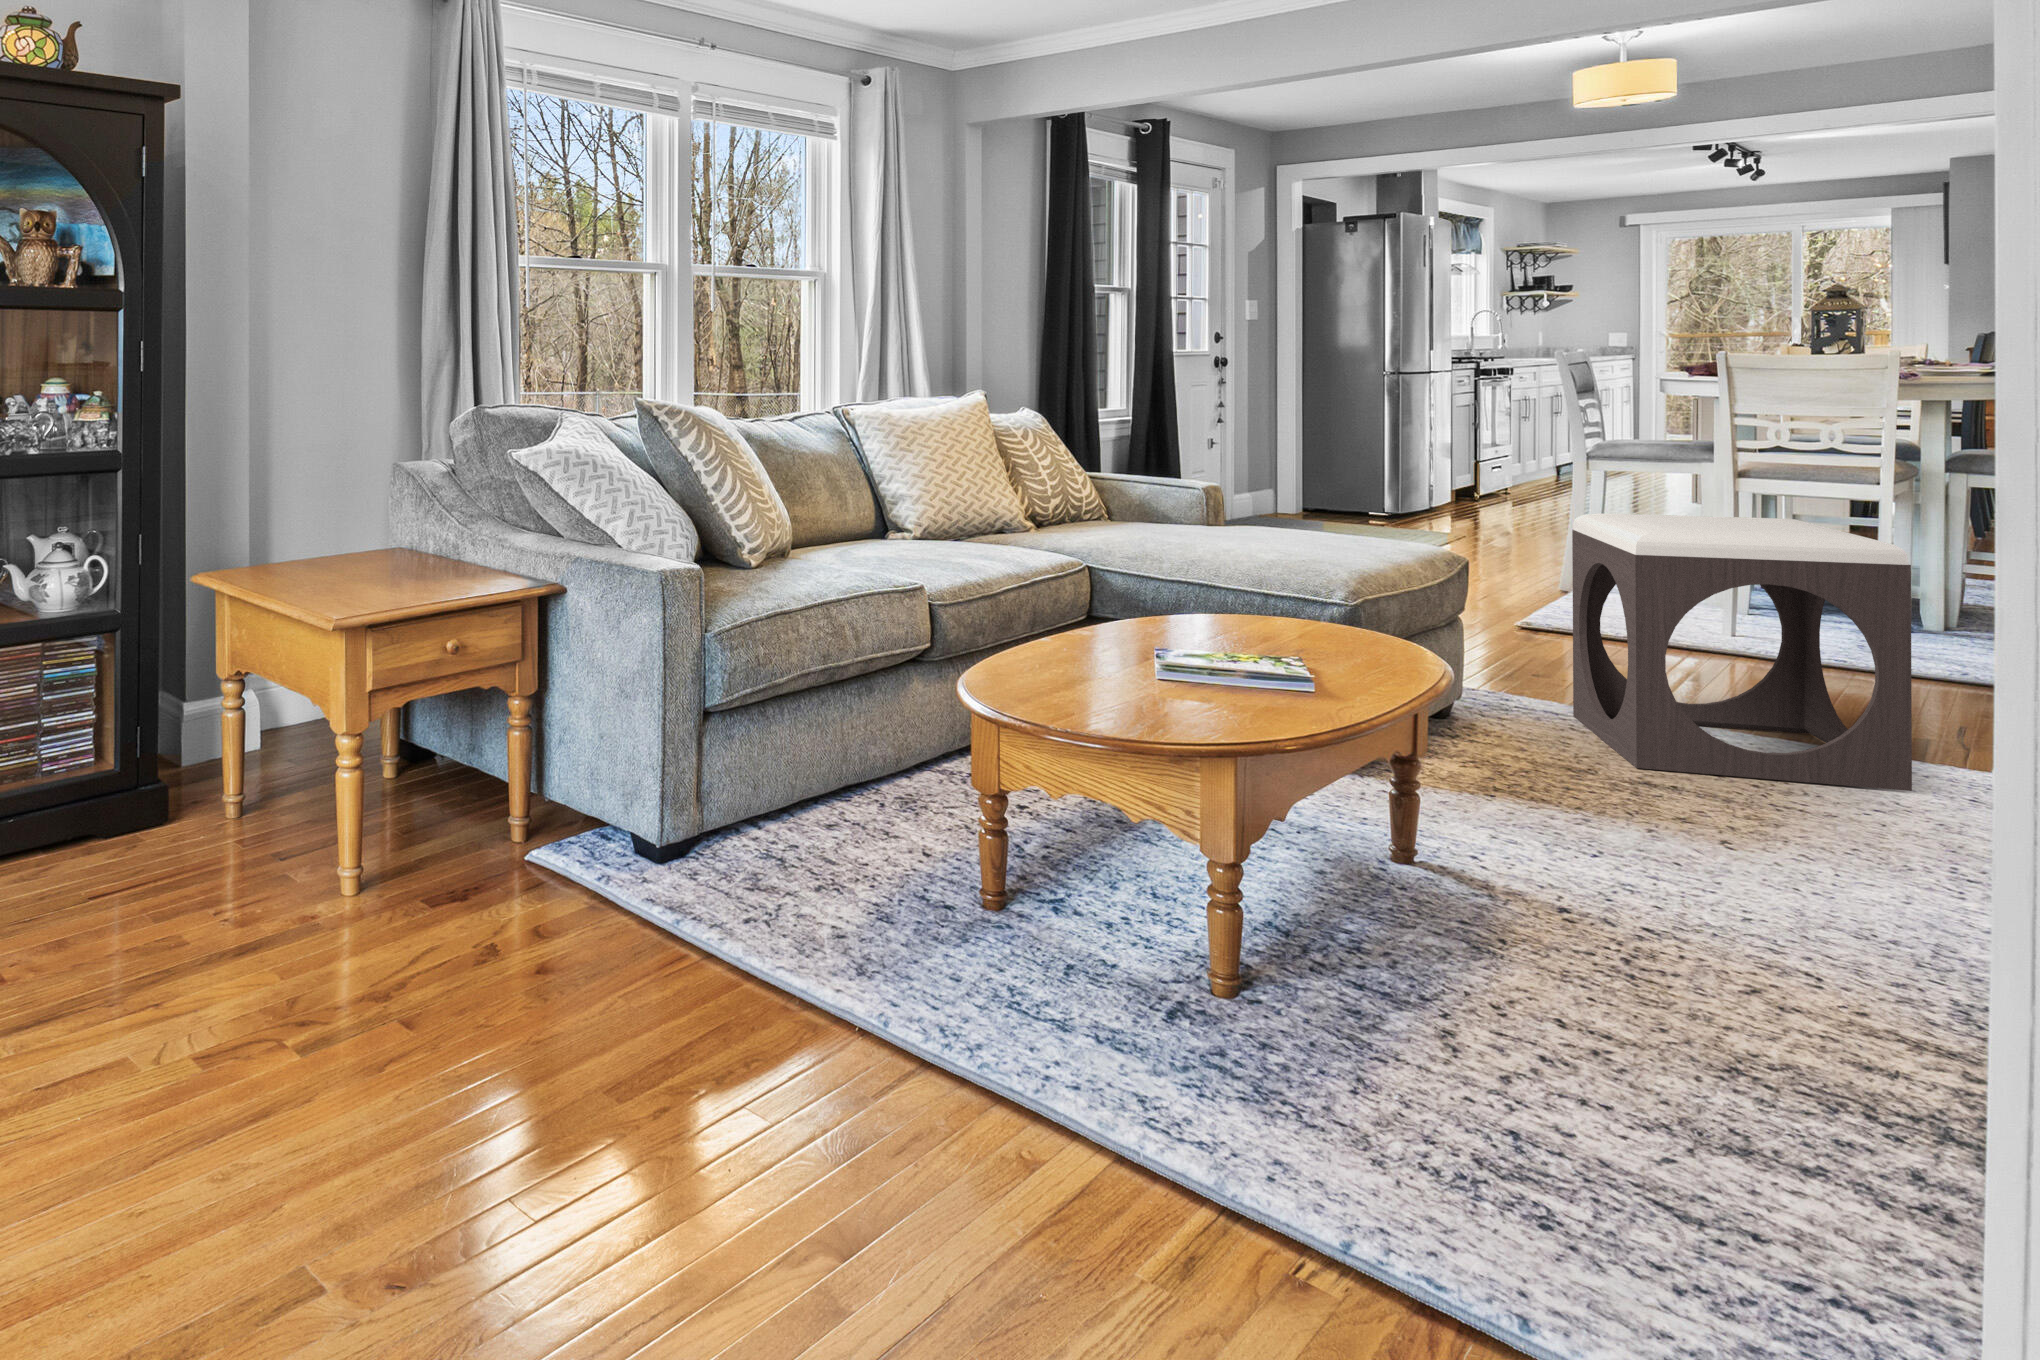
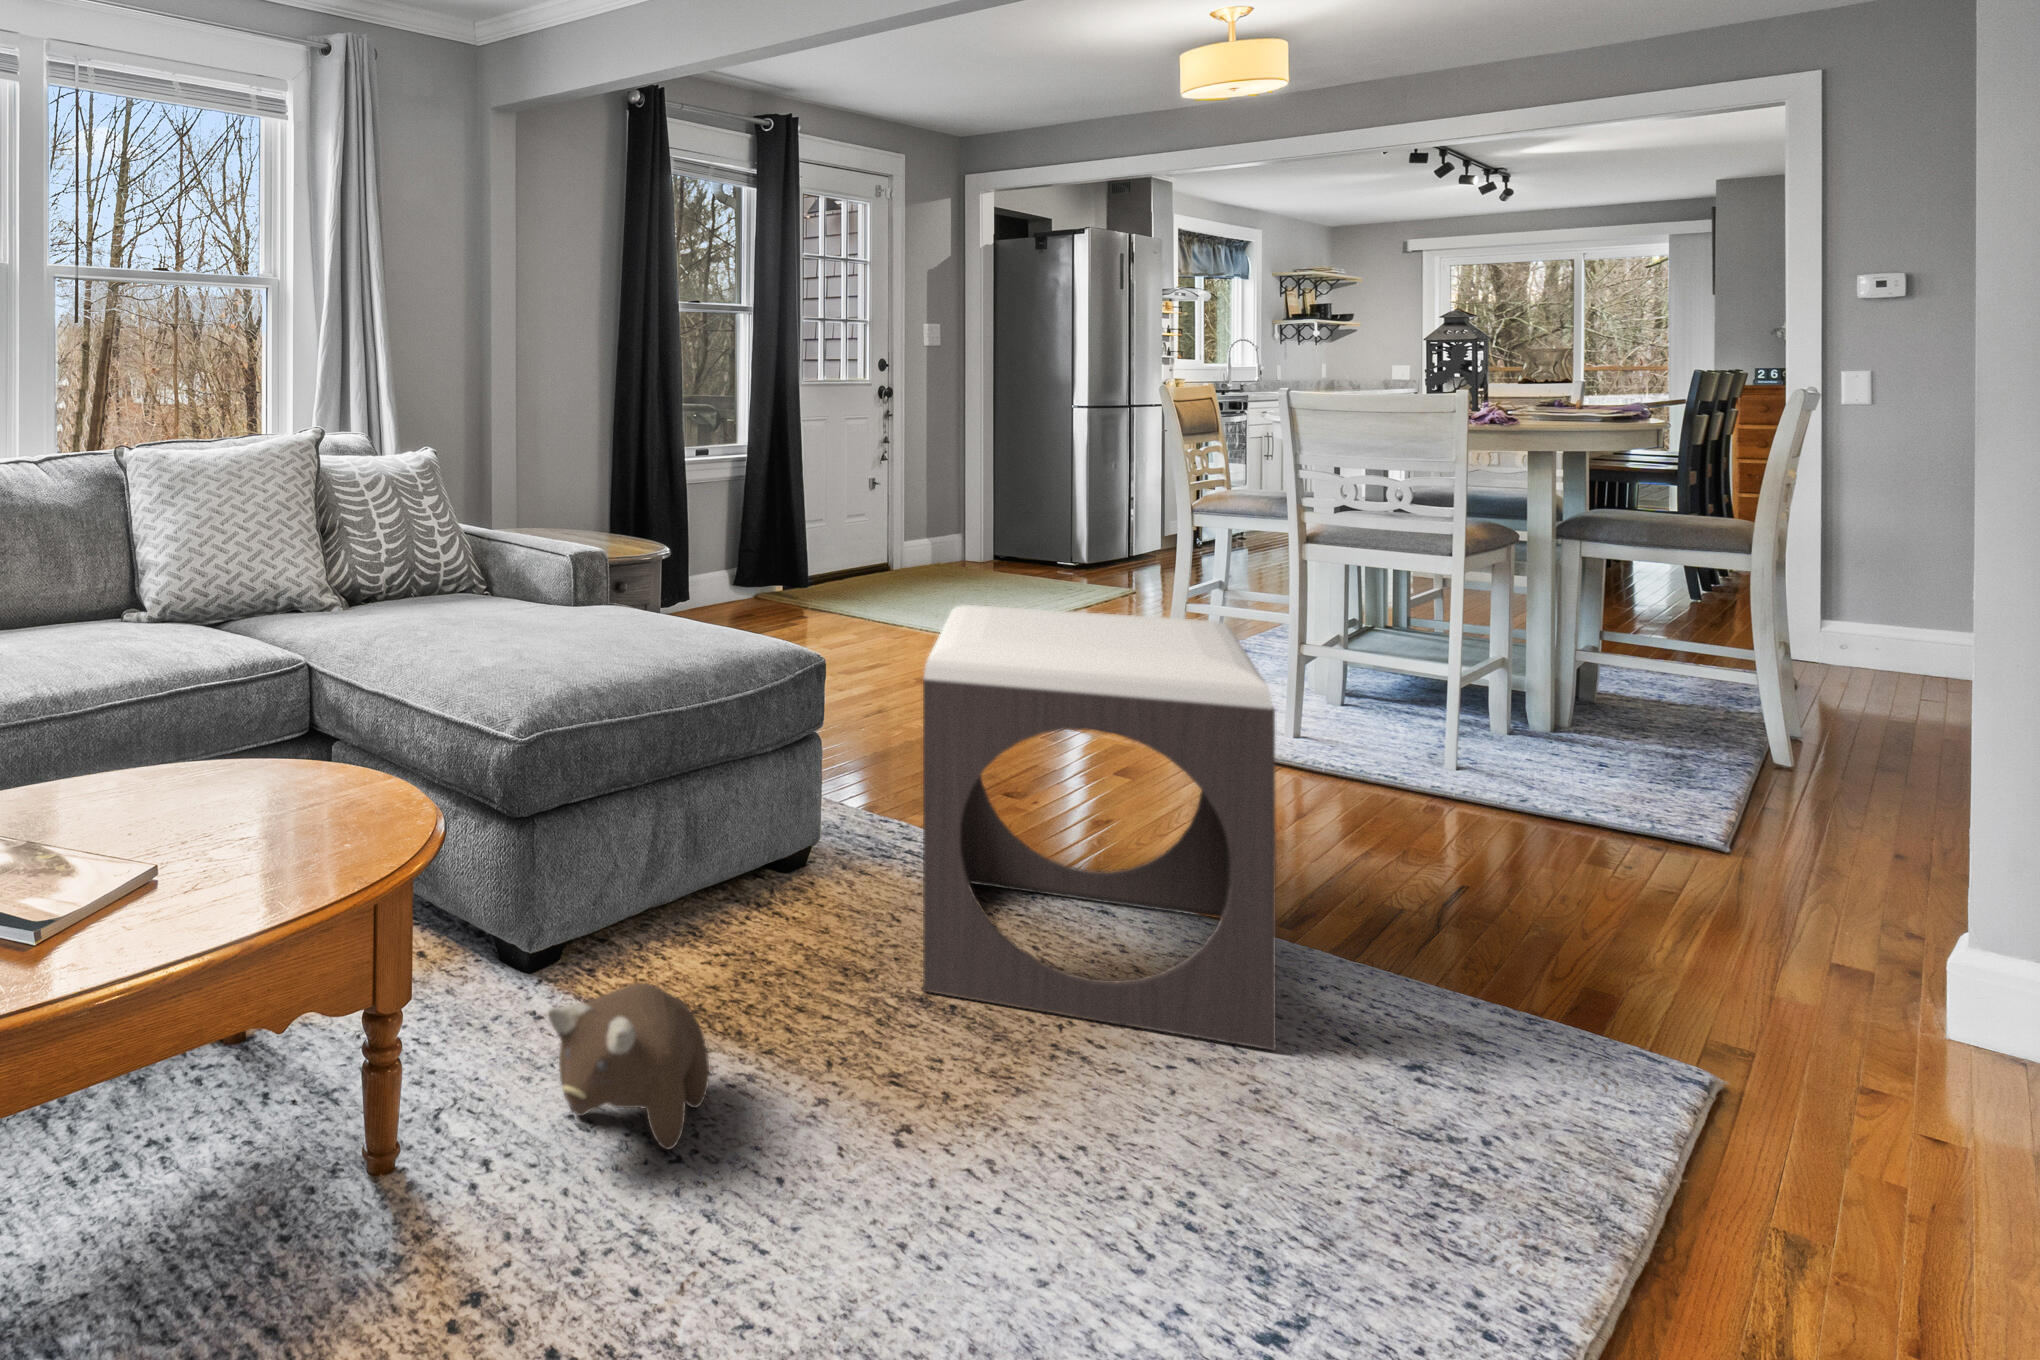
plush toy: none [1480,738,1590,833] -> present [548,983,709,1149]

